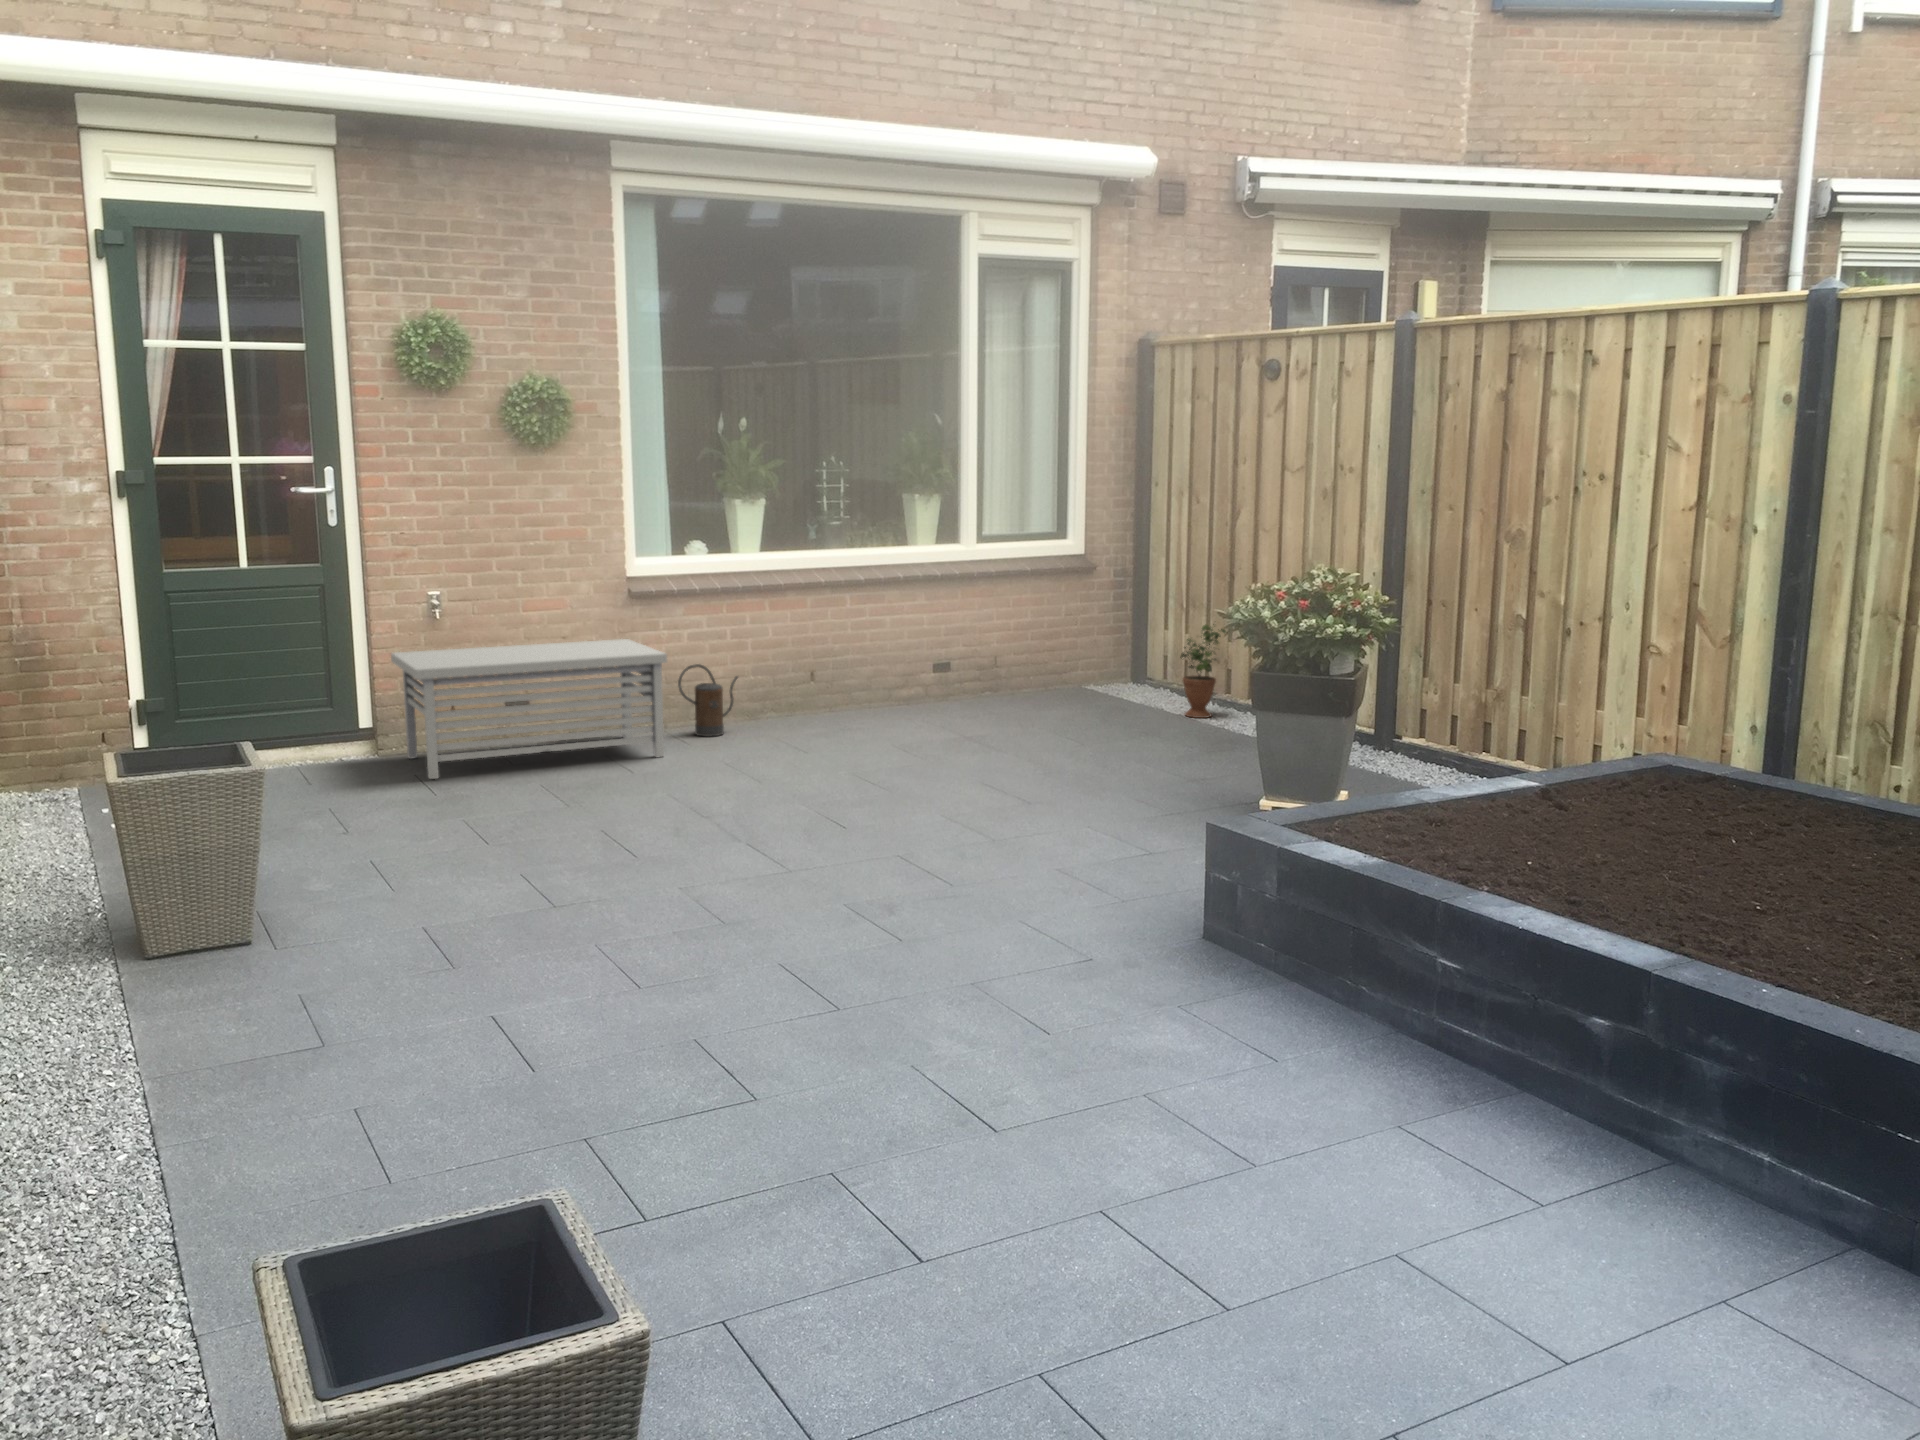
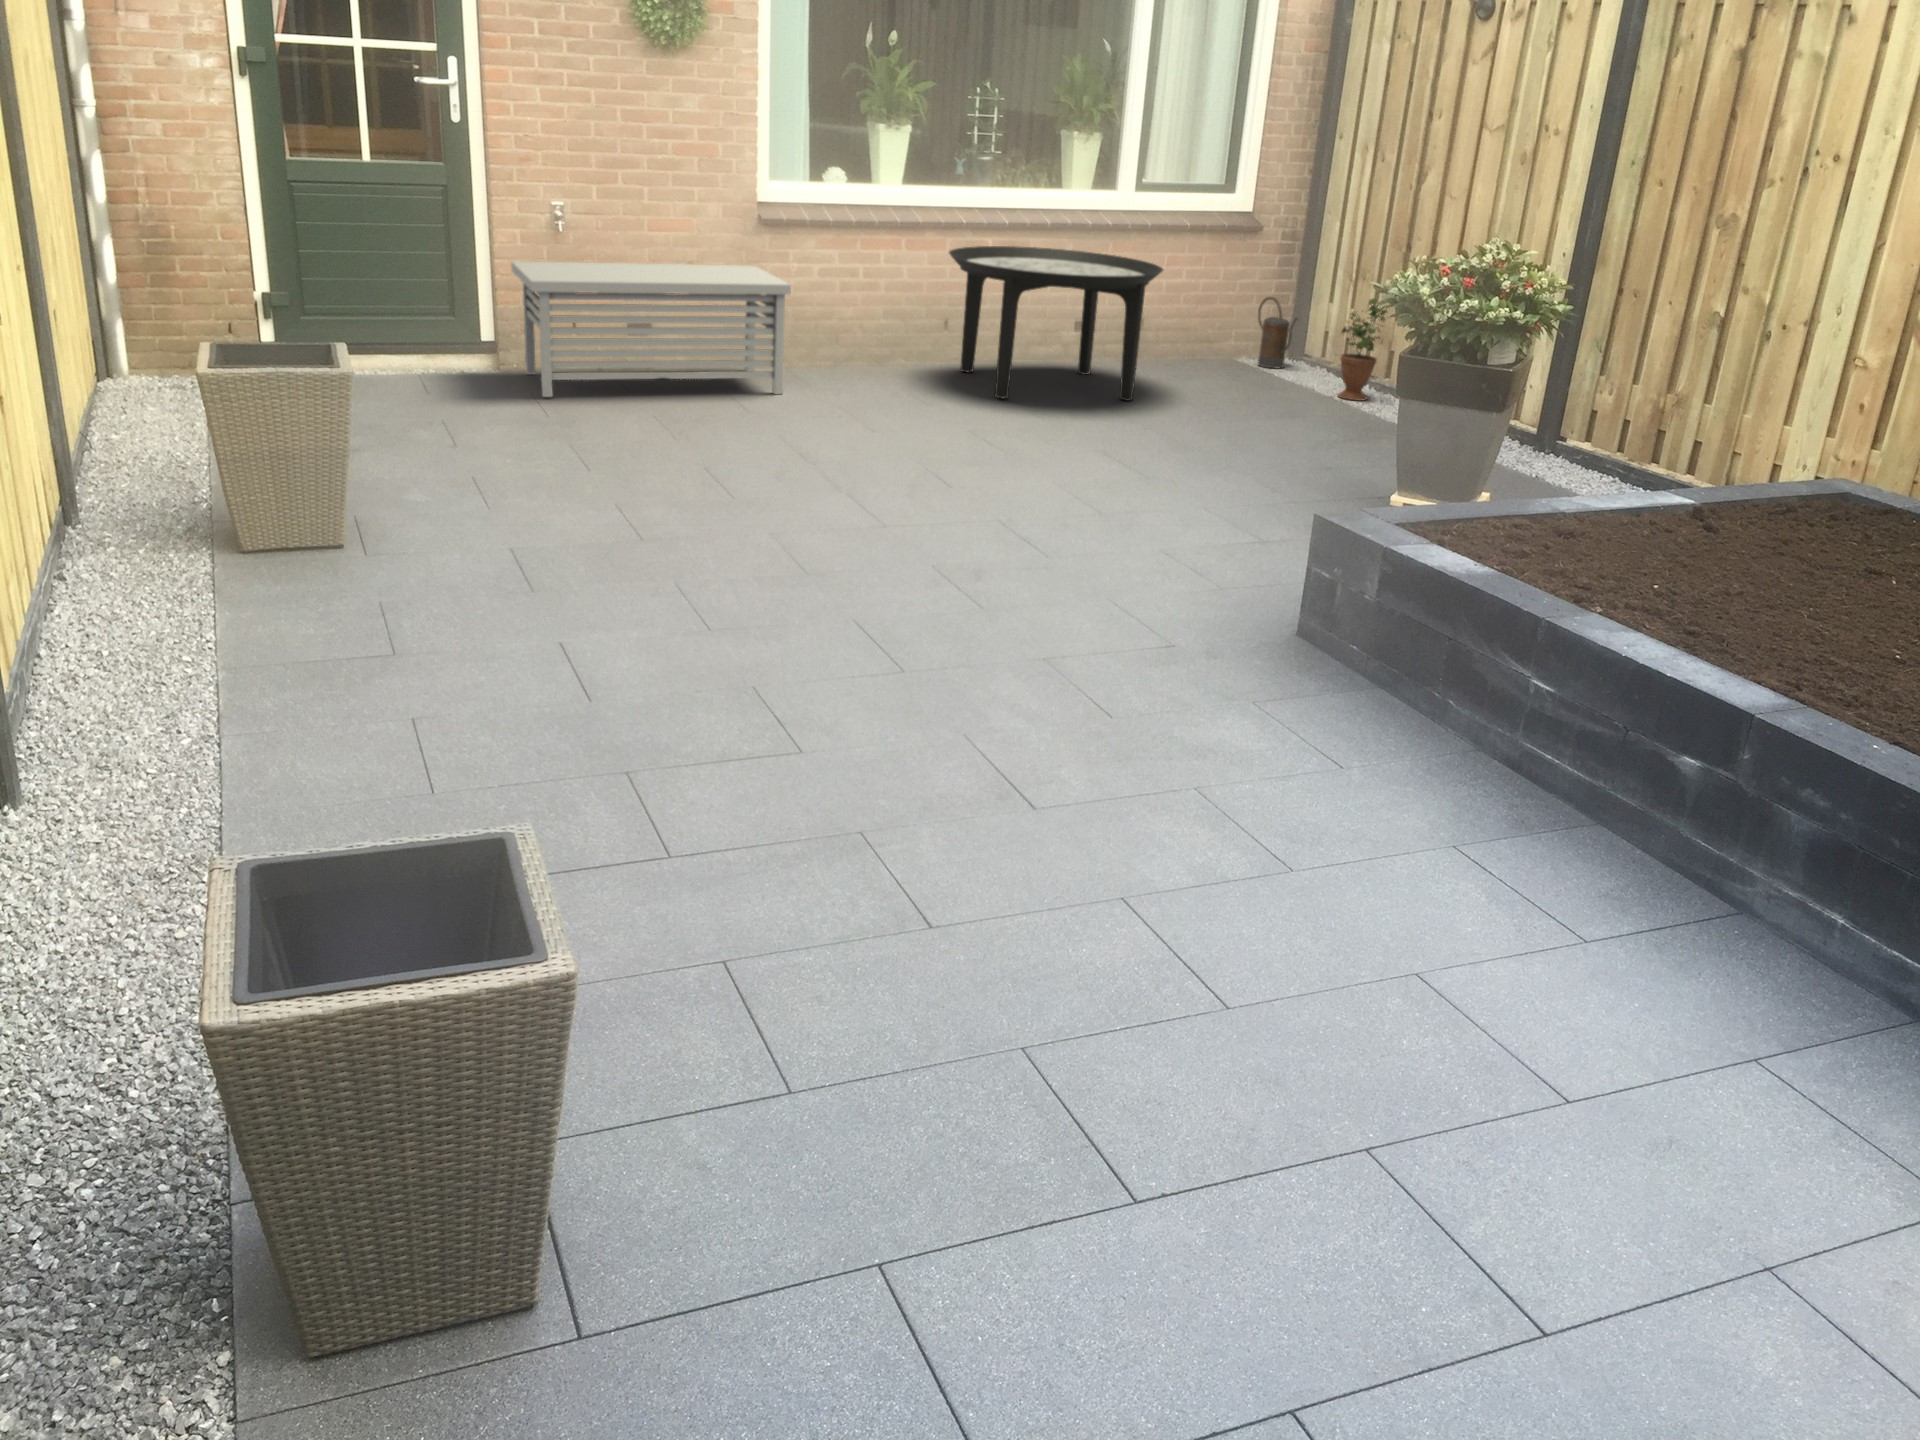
round table: none [811,602,1014,743] -> present [949,246,1163,401]
watering can: present [678,664,738,737] -> present [1258,297,1297,368]

